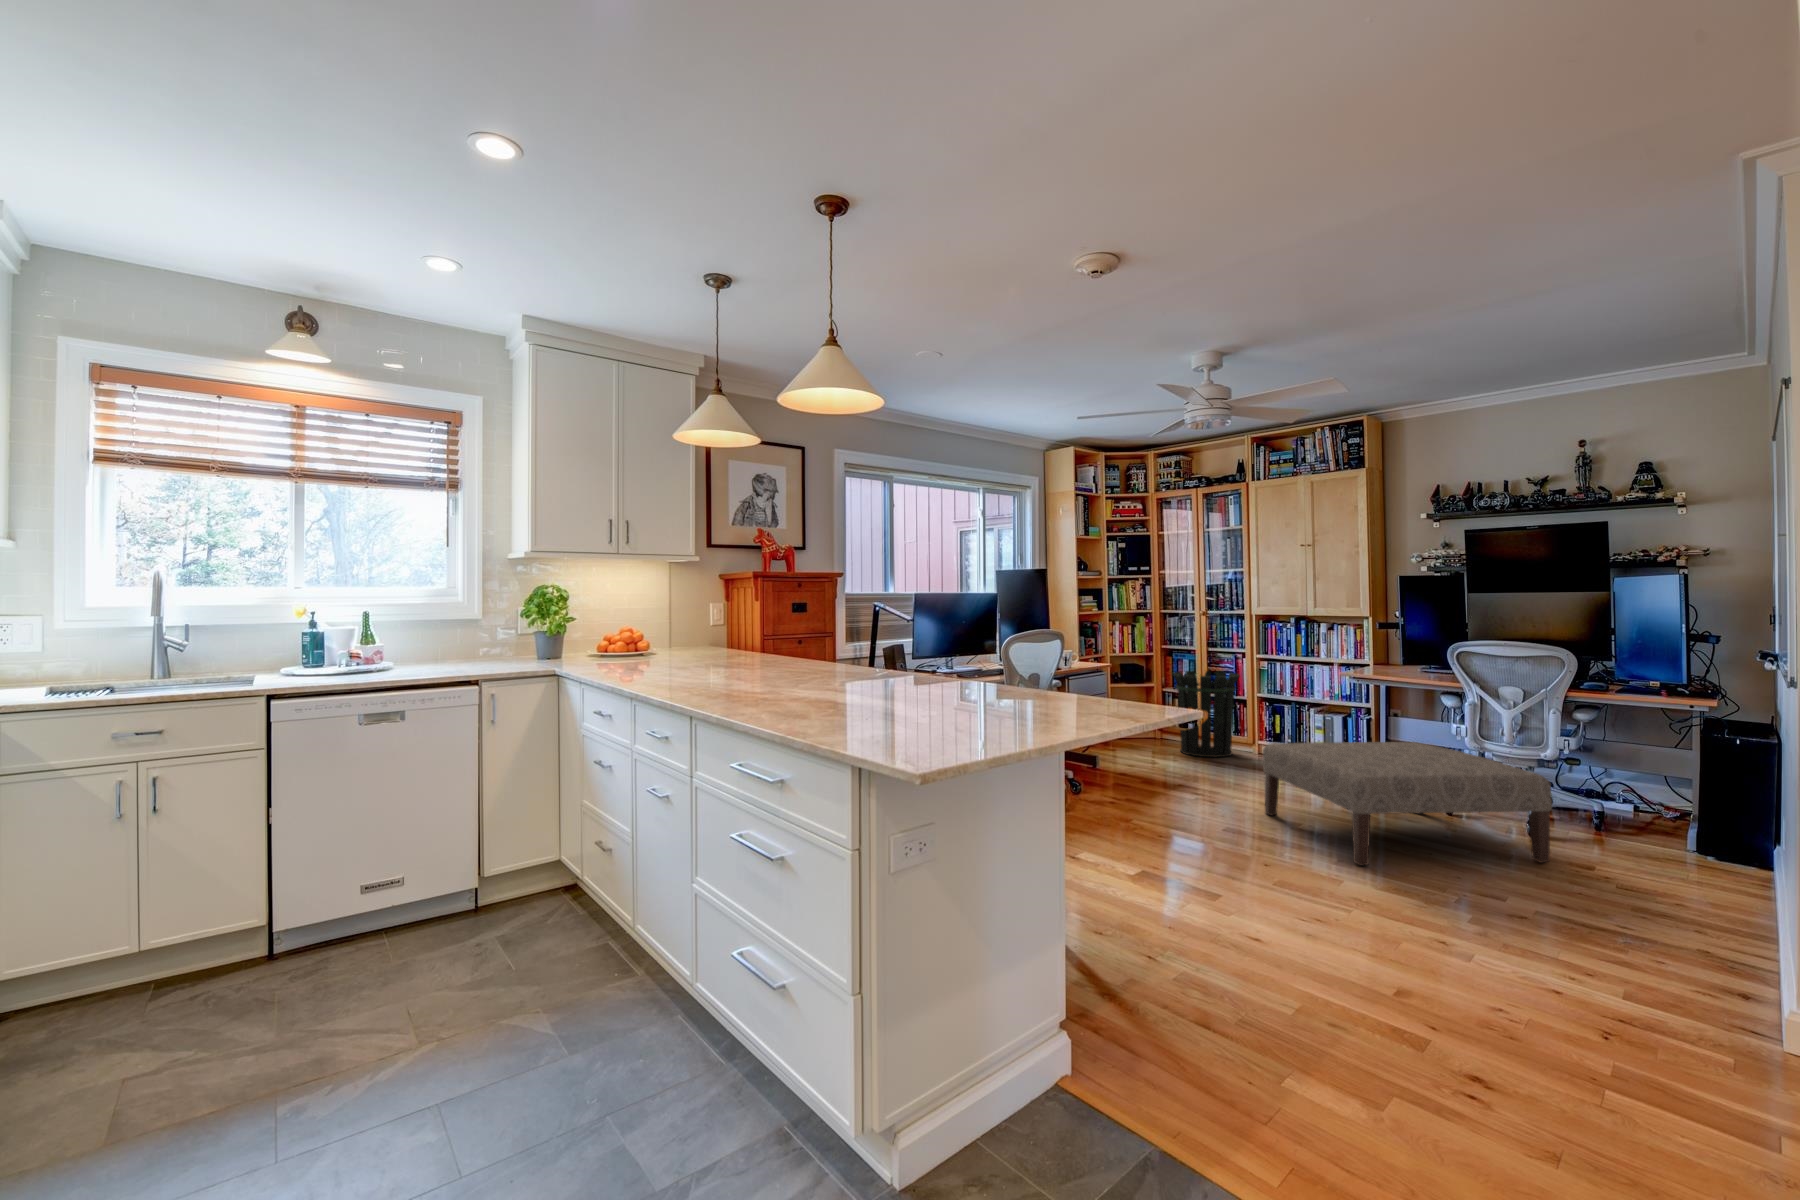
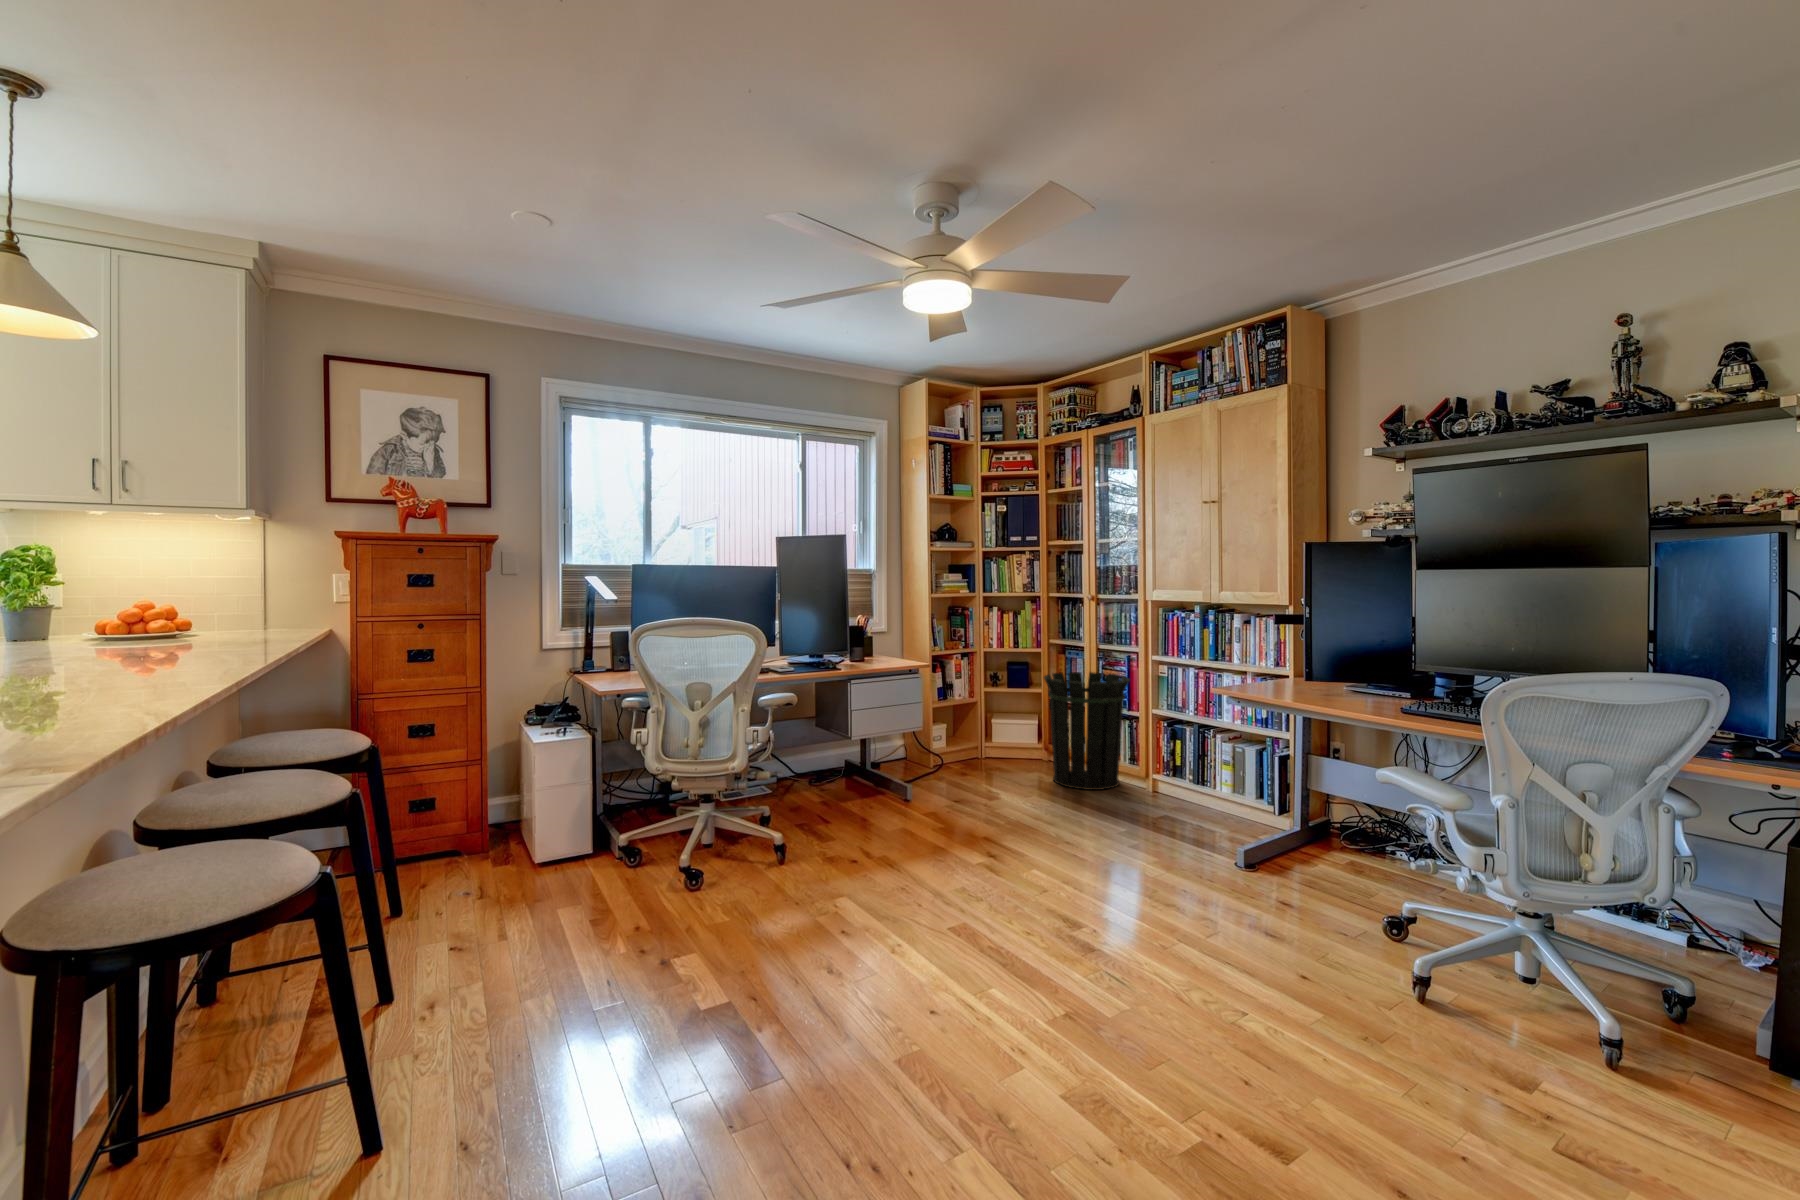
ottoman: present [1263,742,1552,866] -> none [1055,801,1496,1089]

